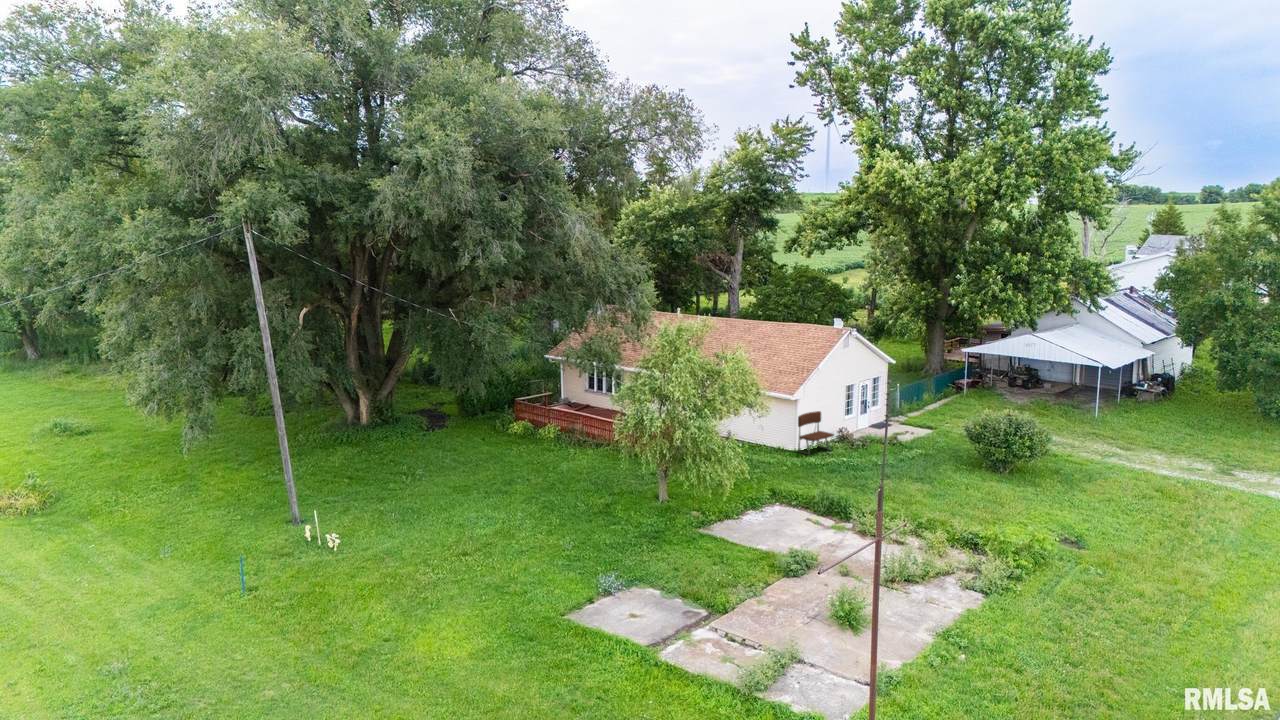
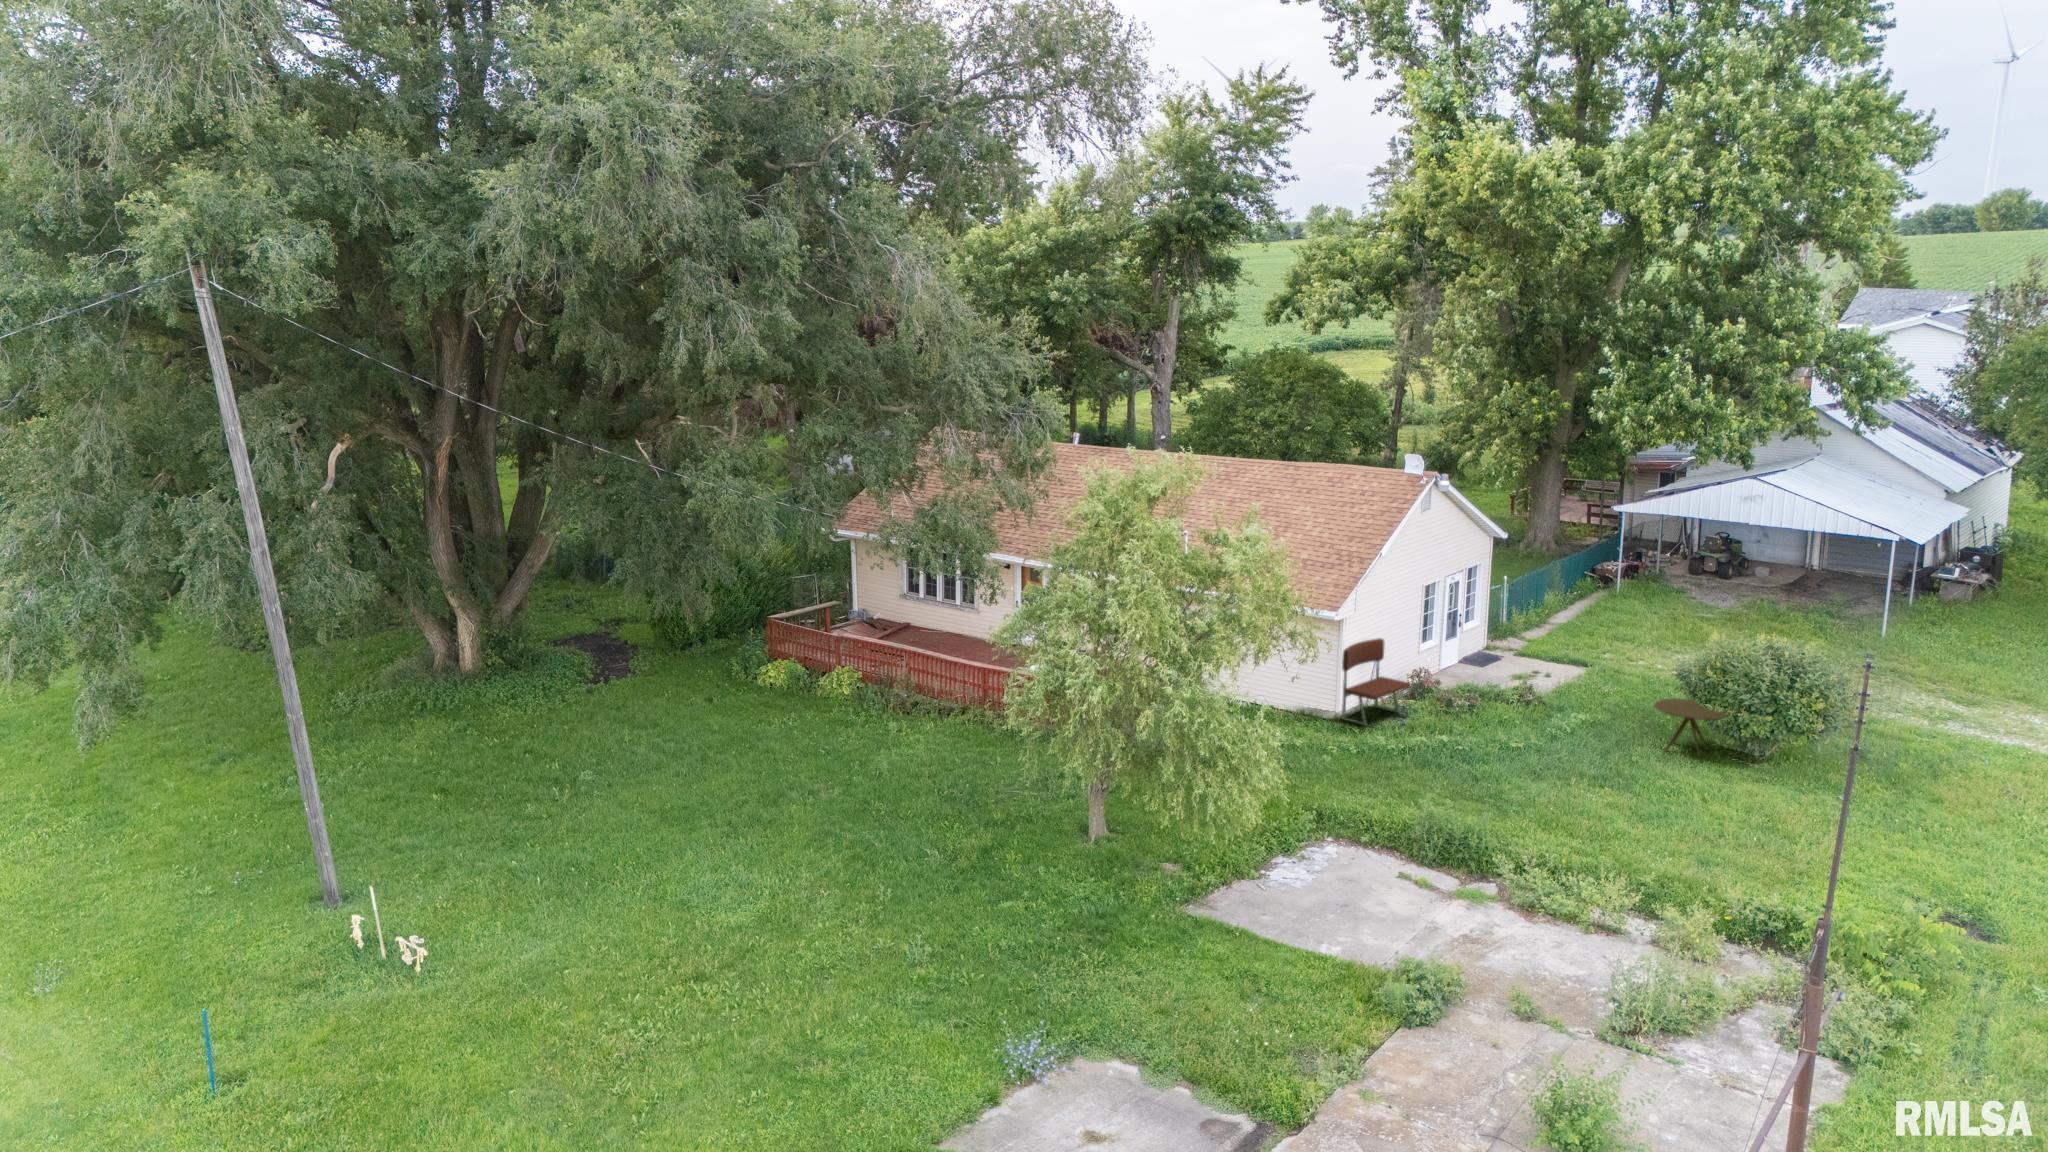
round table: none [955,442,991,472] -> present [1654,699,1728,757]

